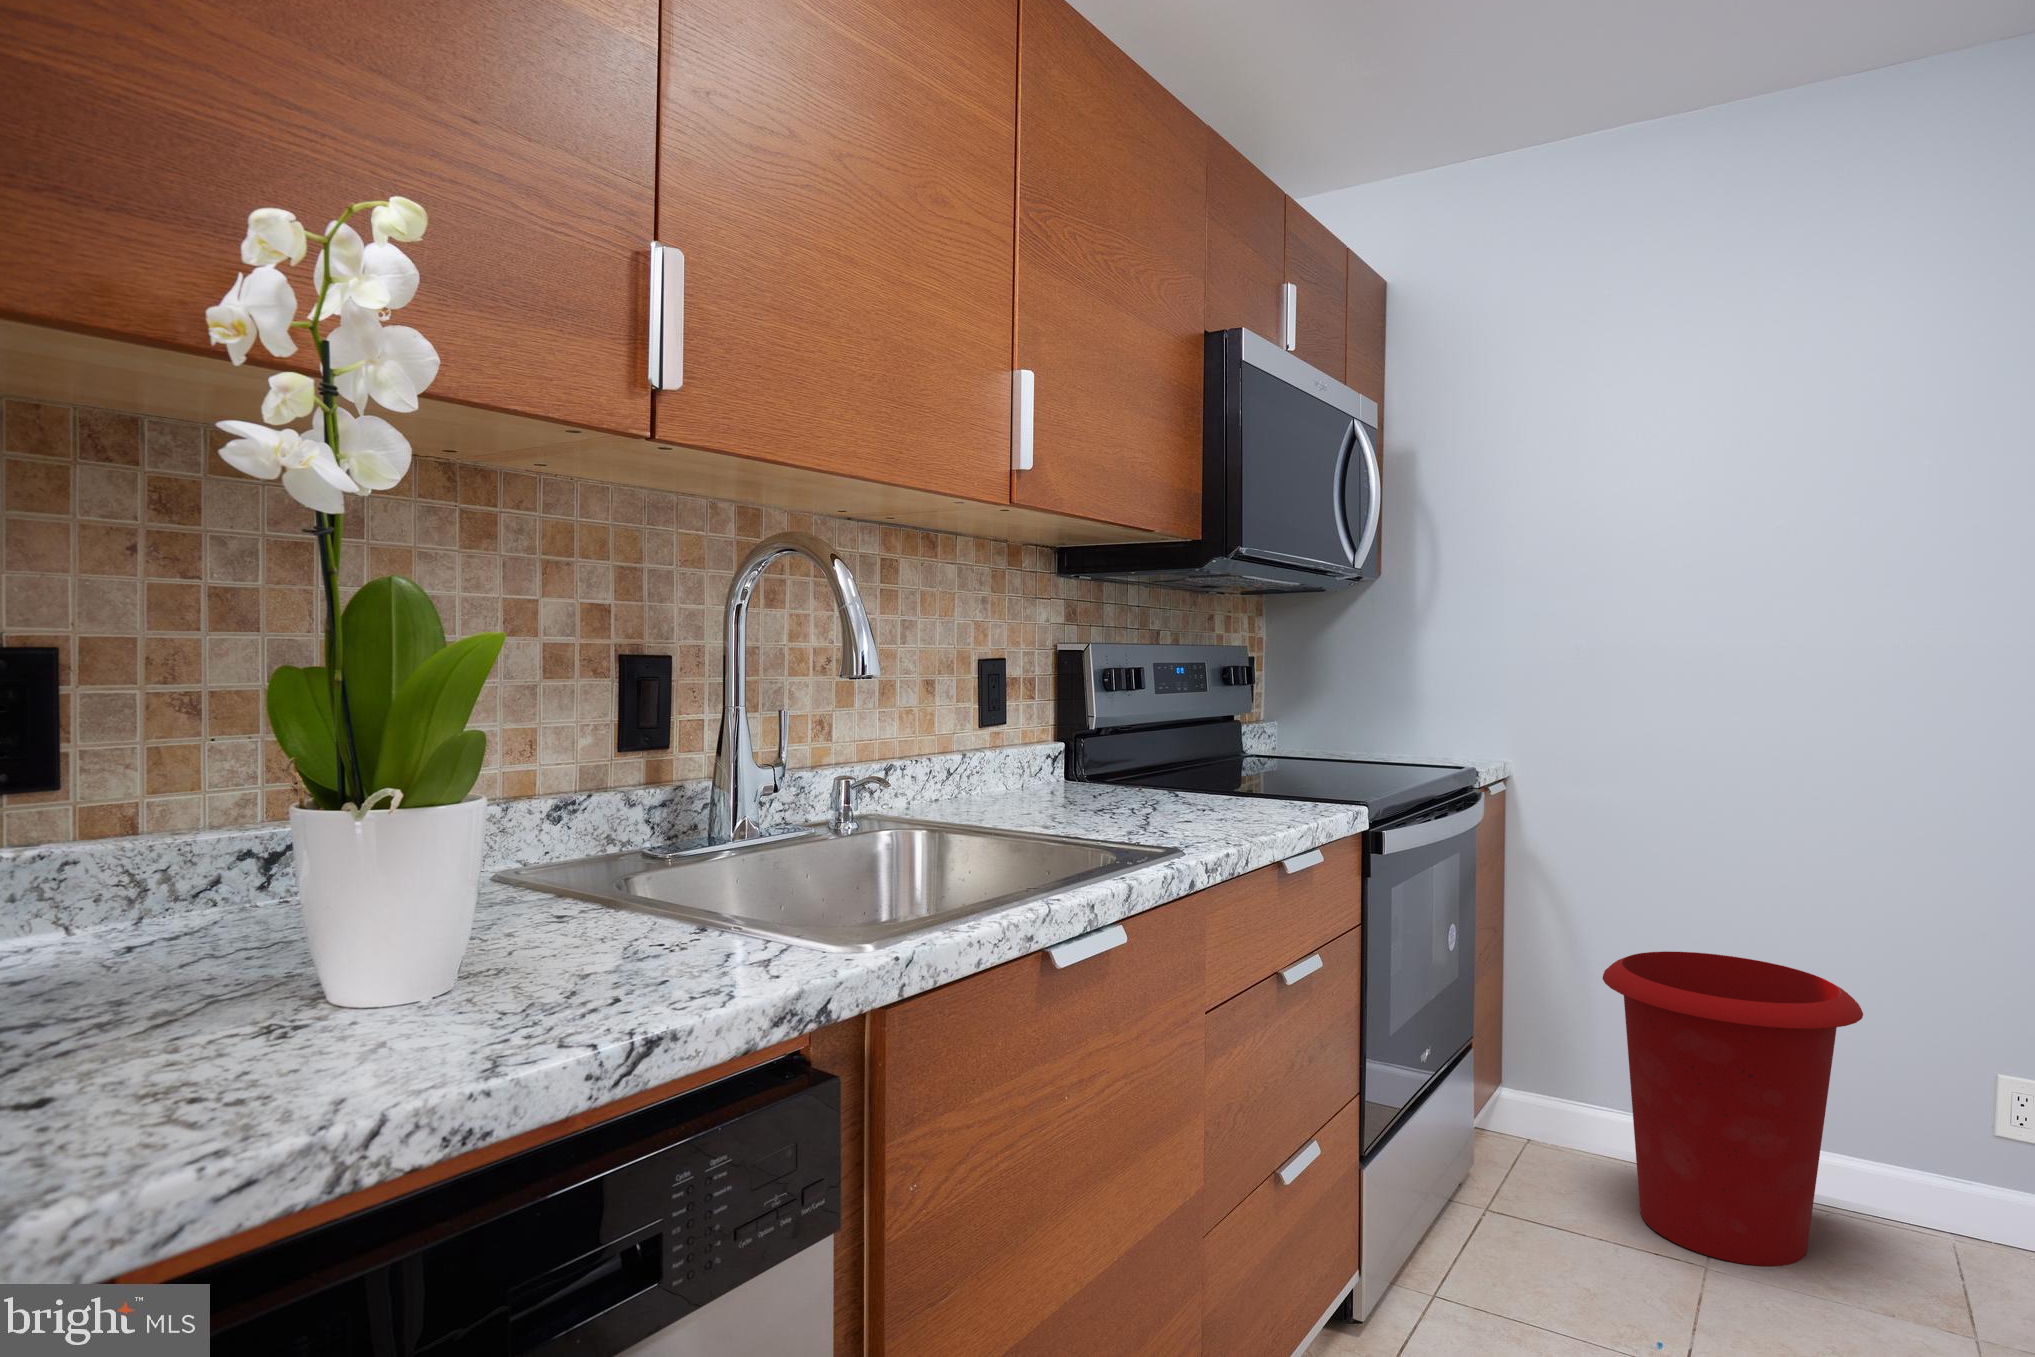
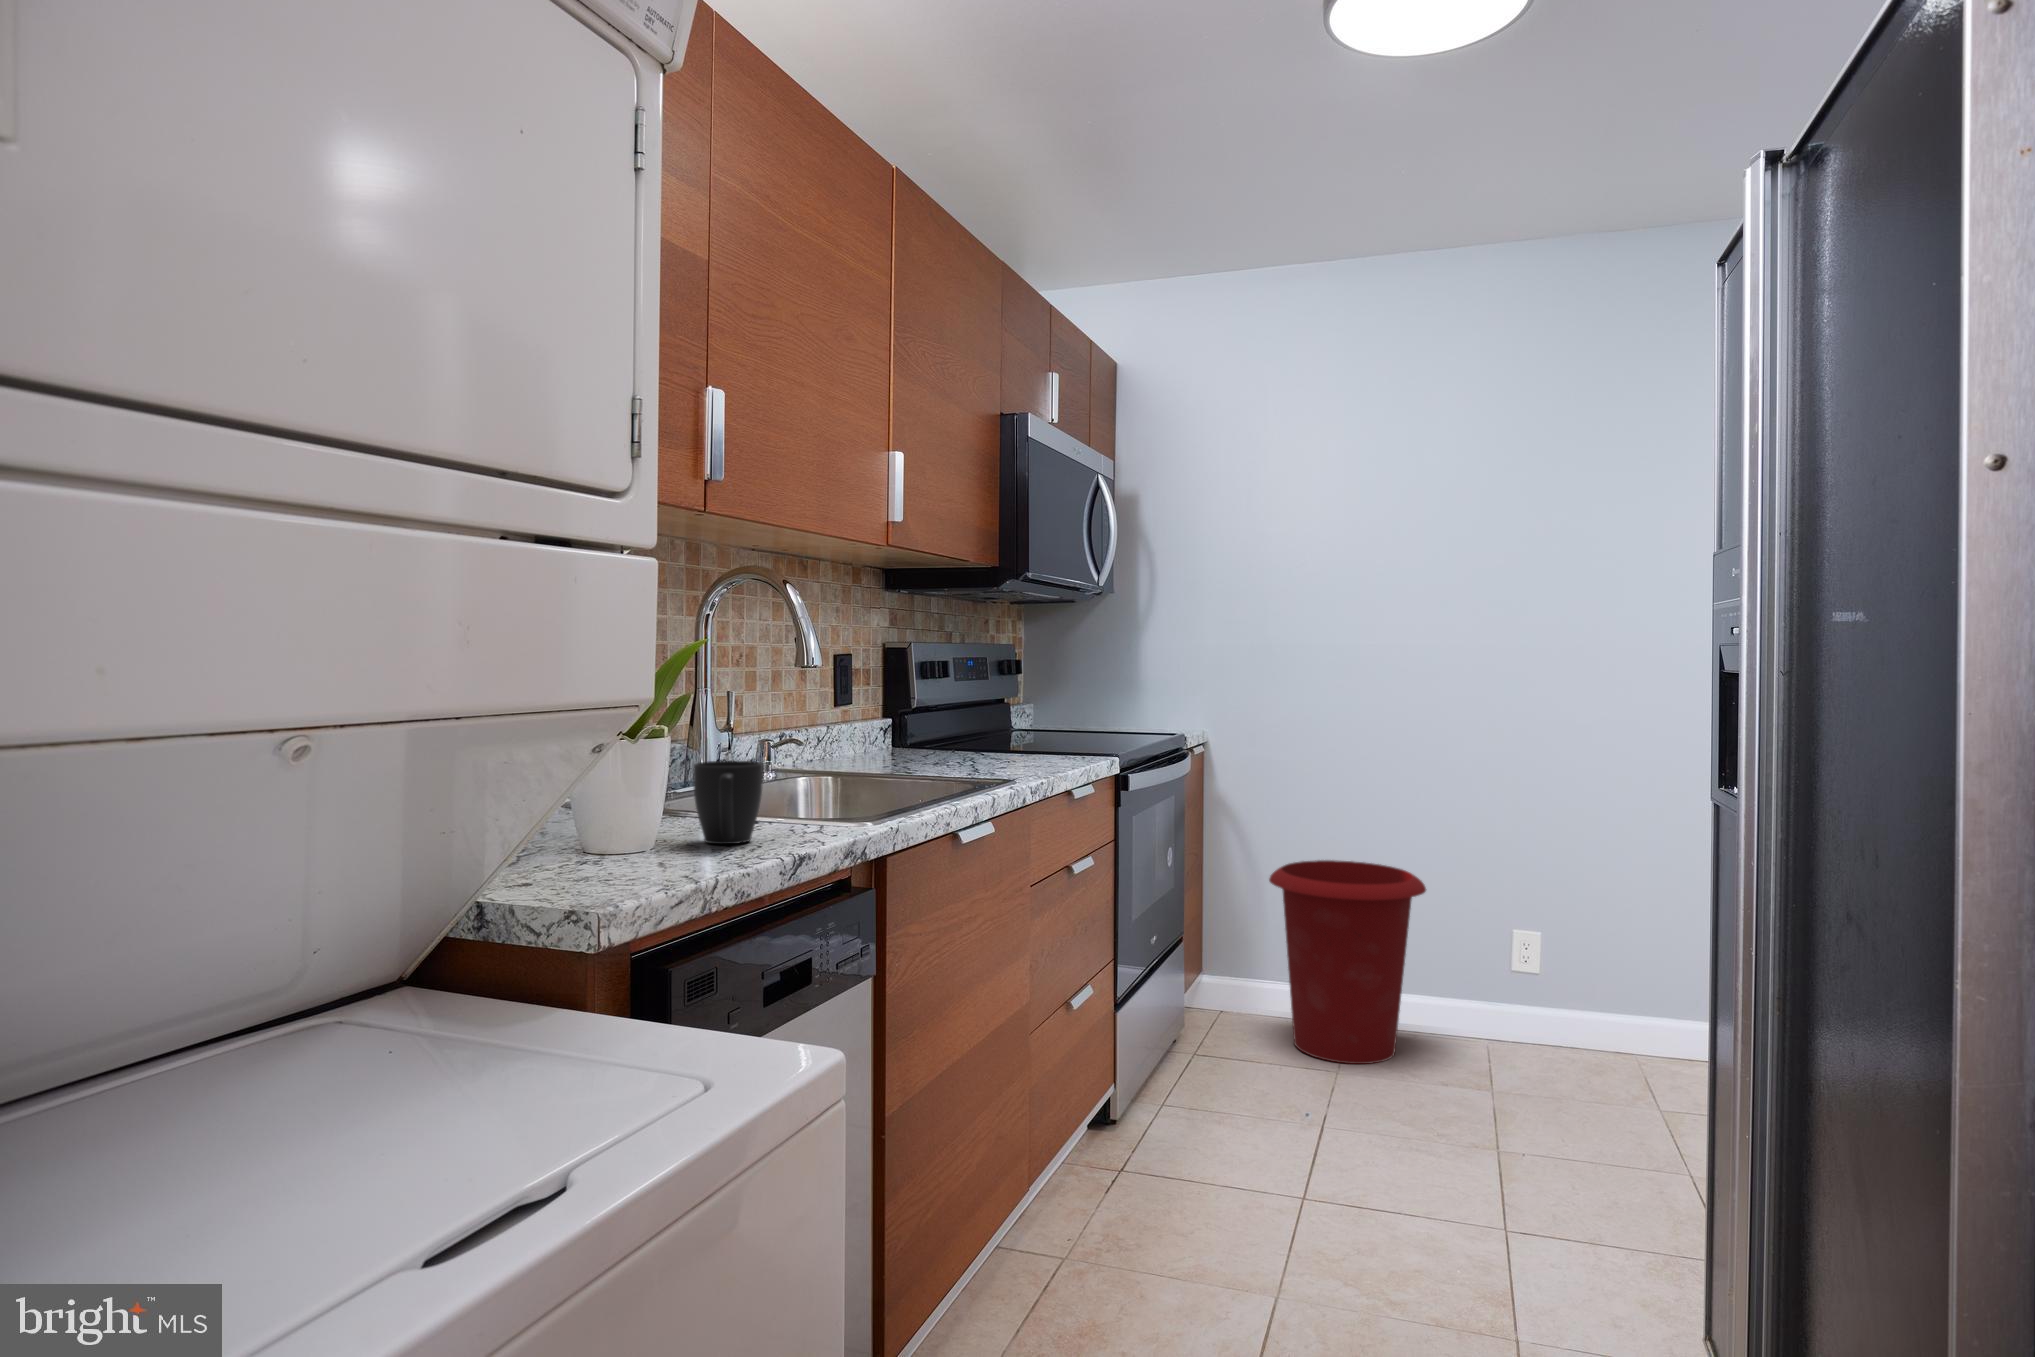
mug: none [522,840,644,992] -> present [694,761,763,844]

